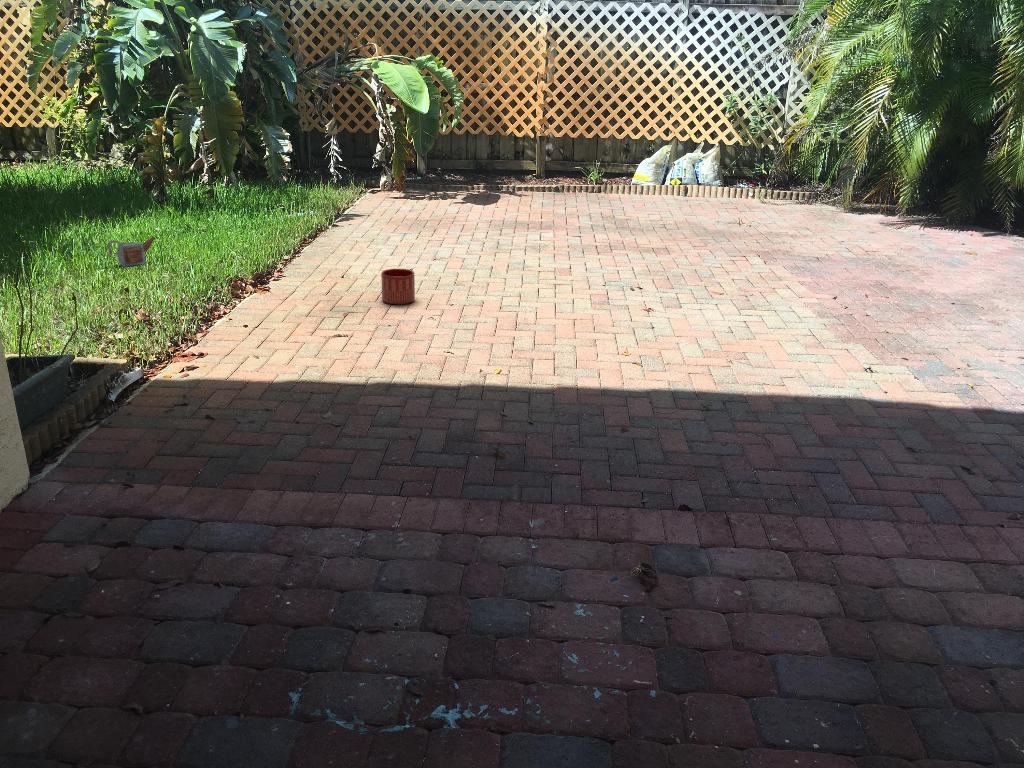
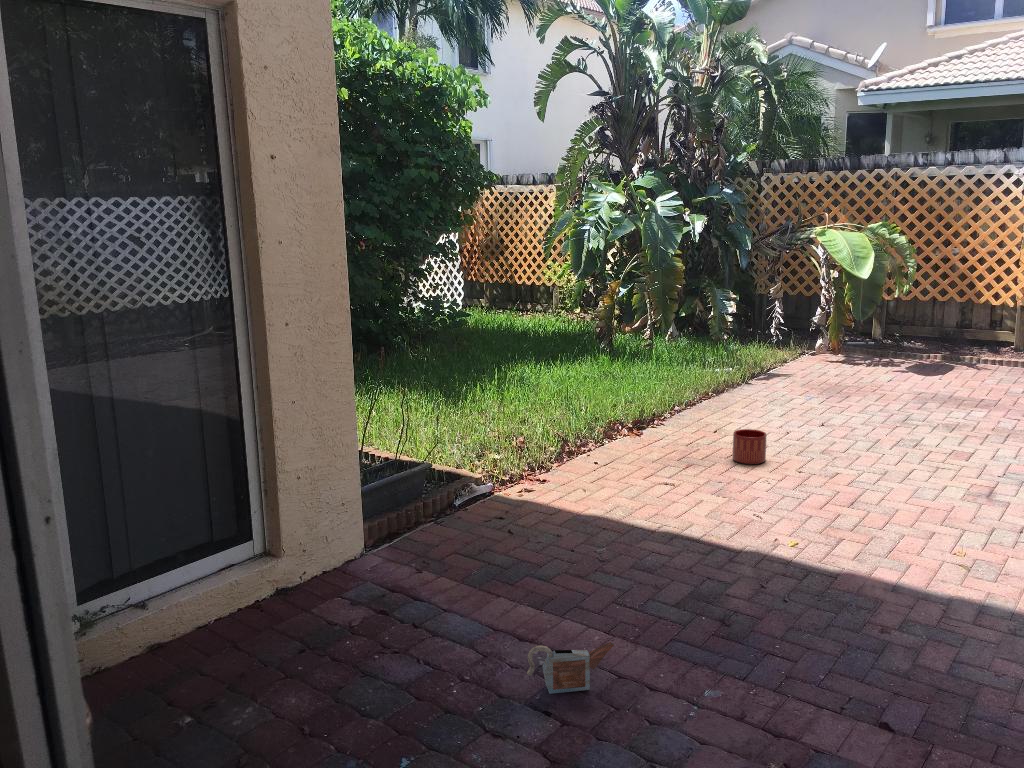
watering can: present [107,236,156,267] -> present [527,642,614,694]

